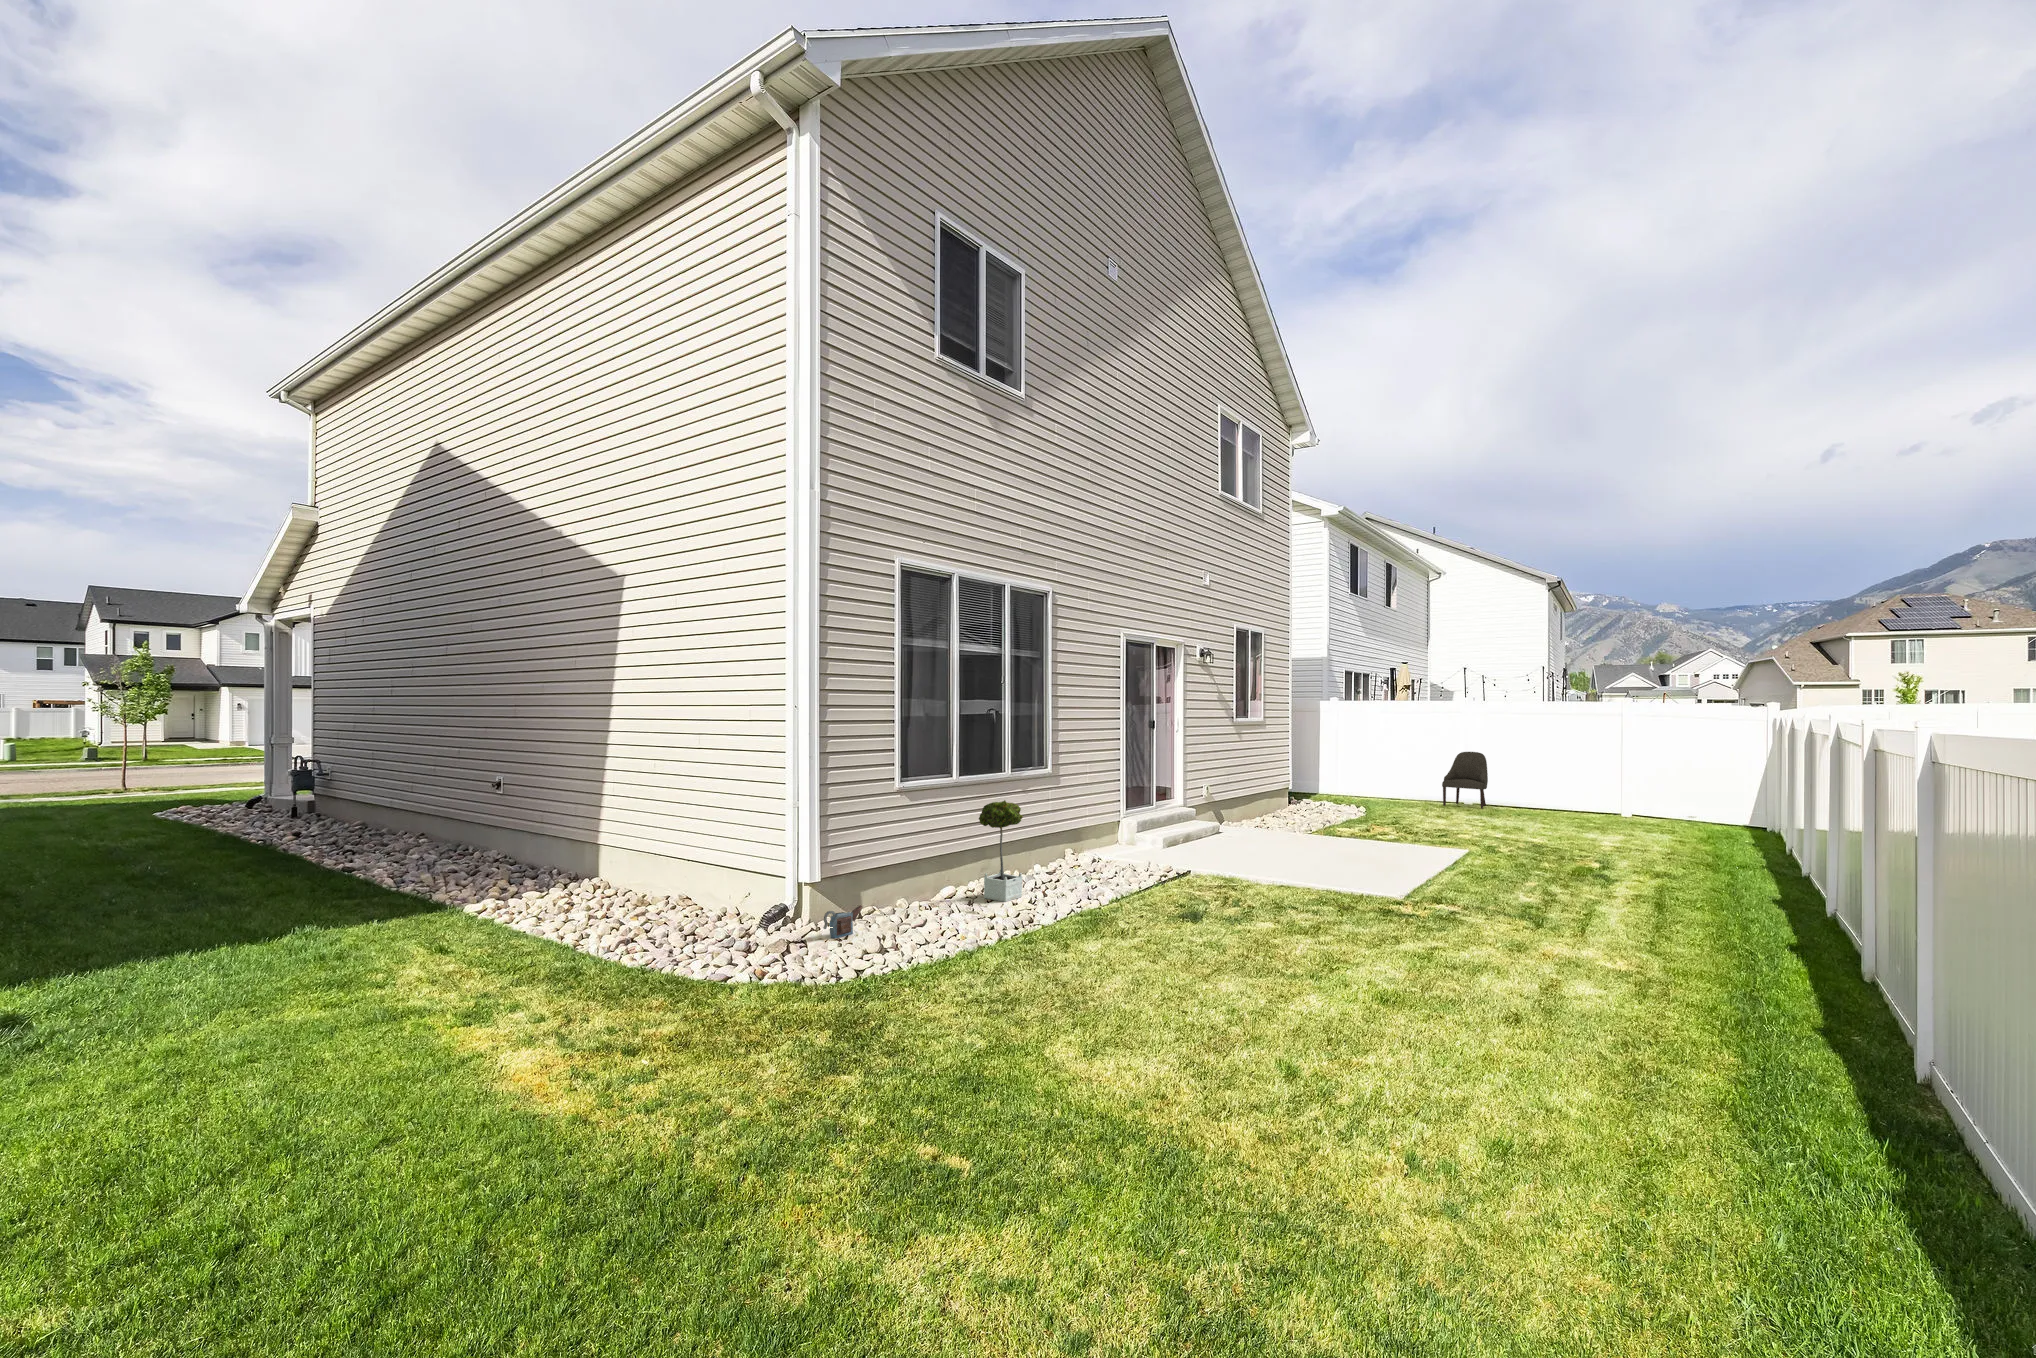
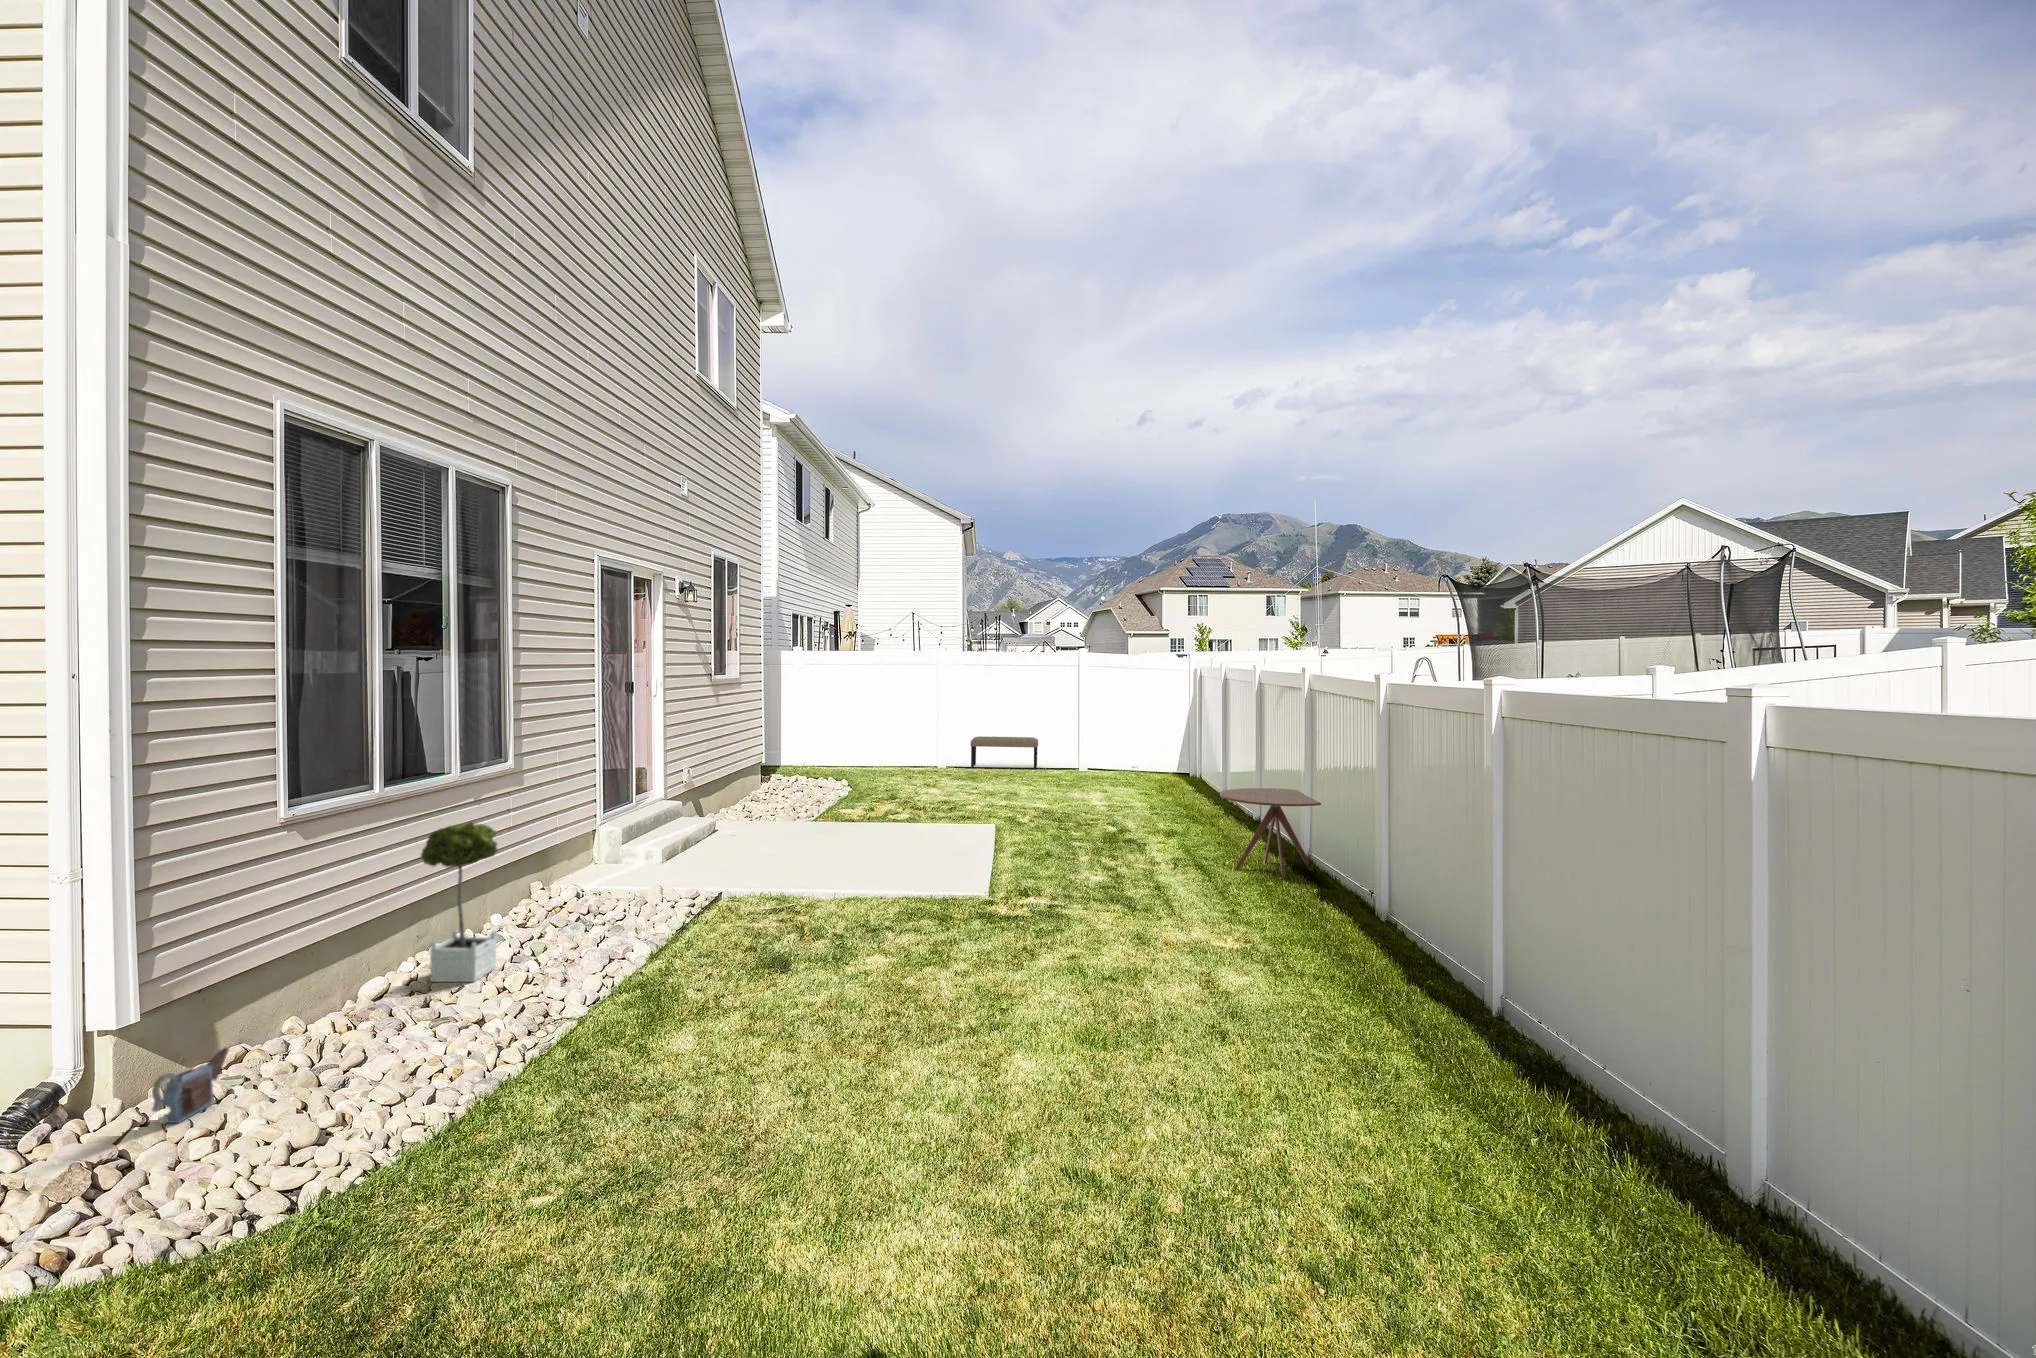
chair: present [1442,752,1488,809] -> none [914,707,958,769]
bench: none [1500,780,1577,814] -> present [971,736,1038,769]
round table: none [1680,836,1832,934] -> present [1220,788,1321,878]

